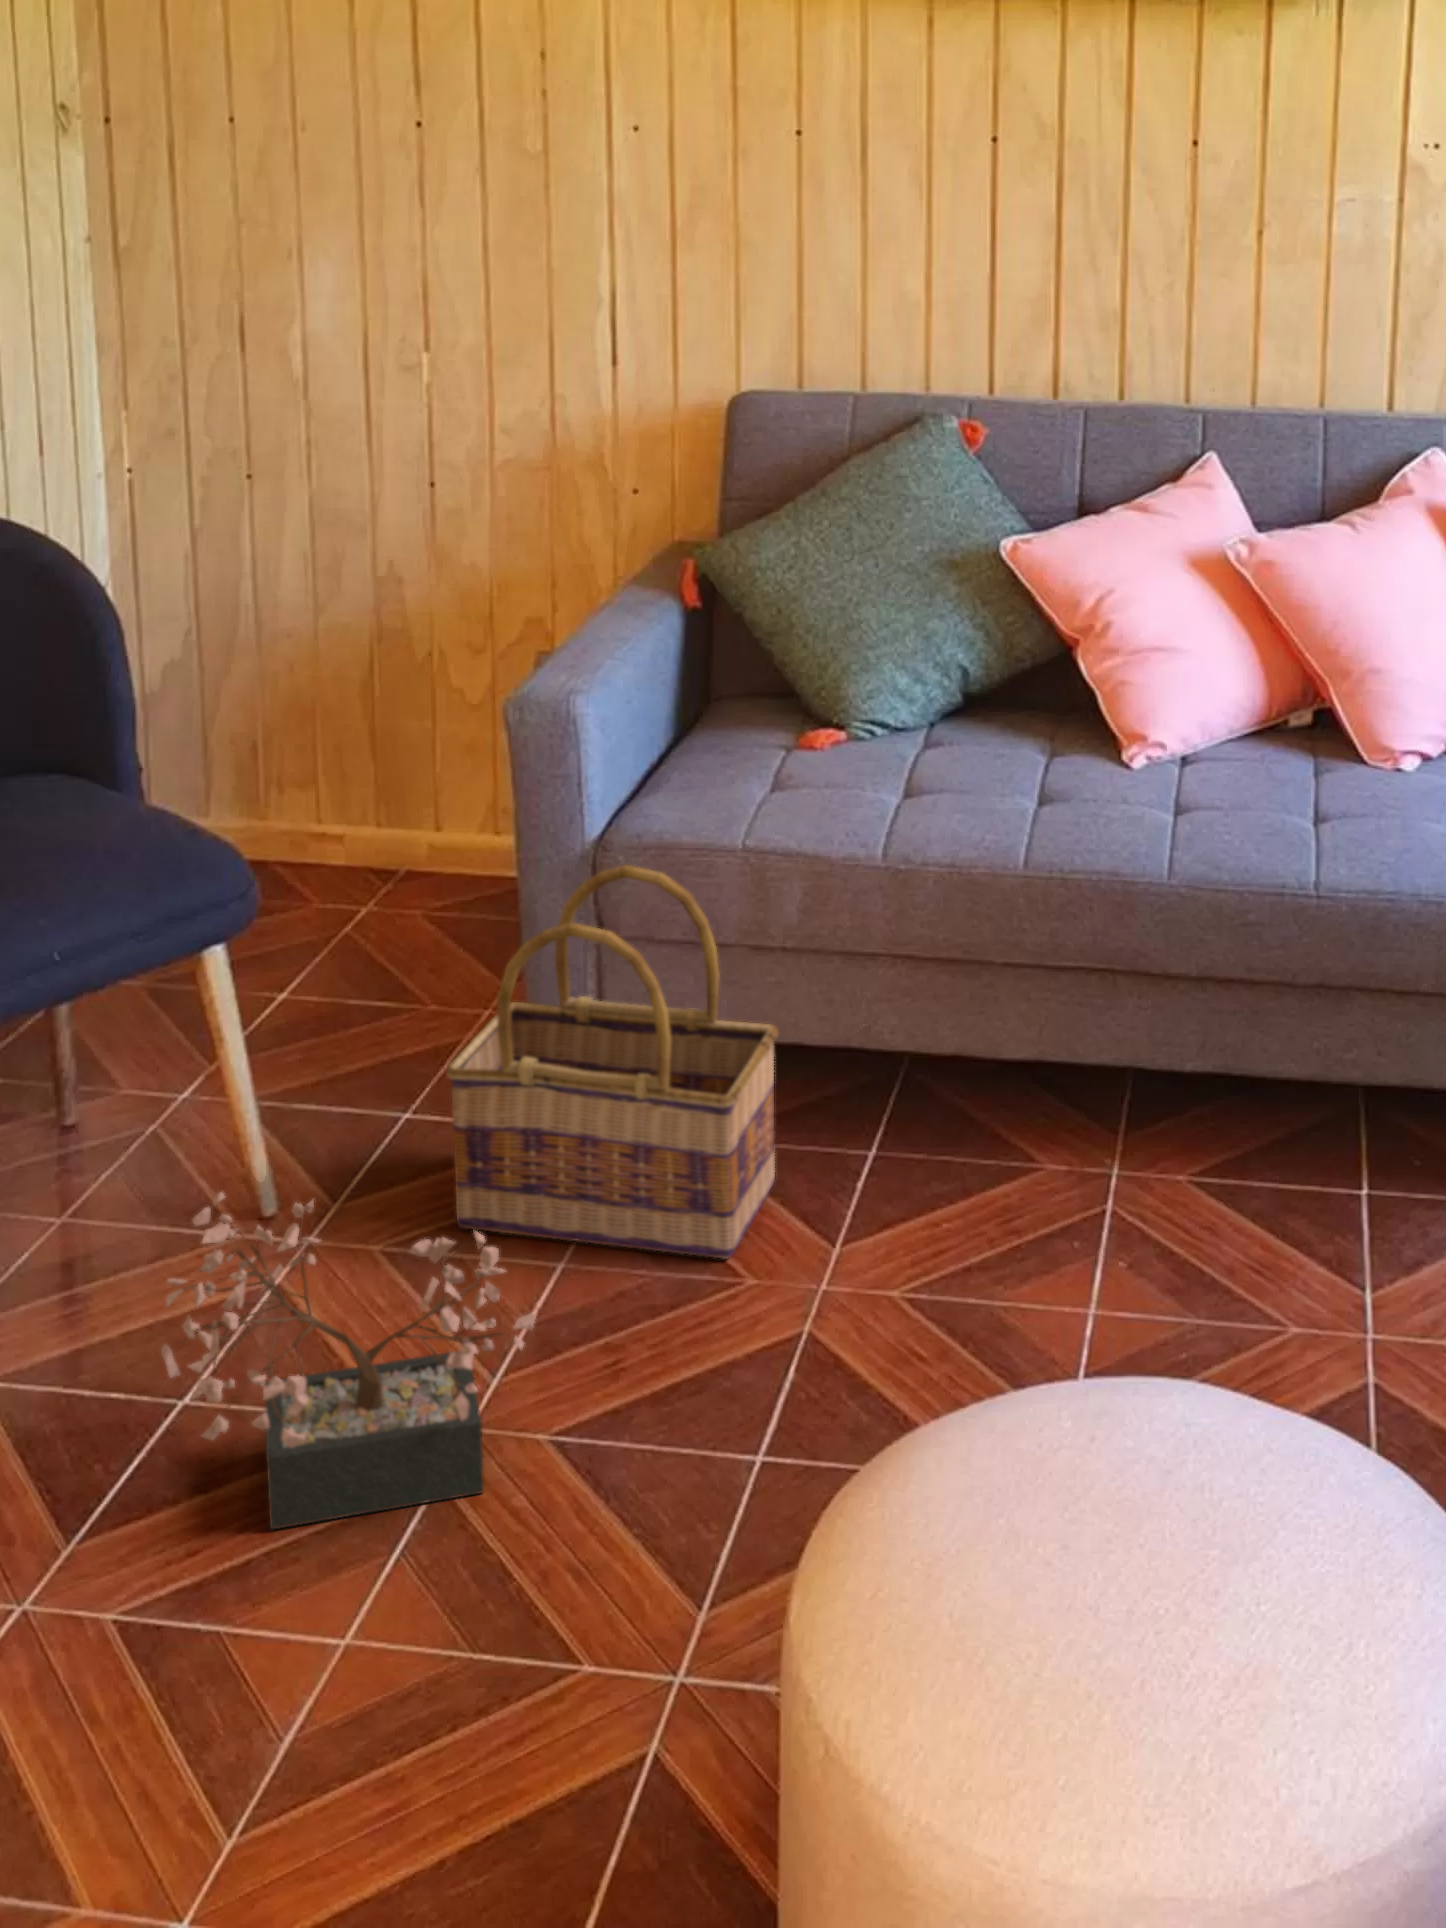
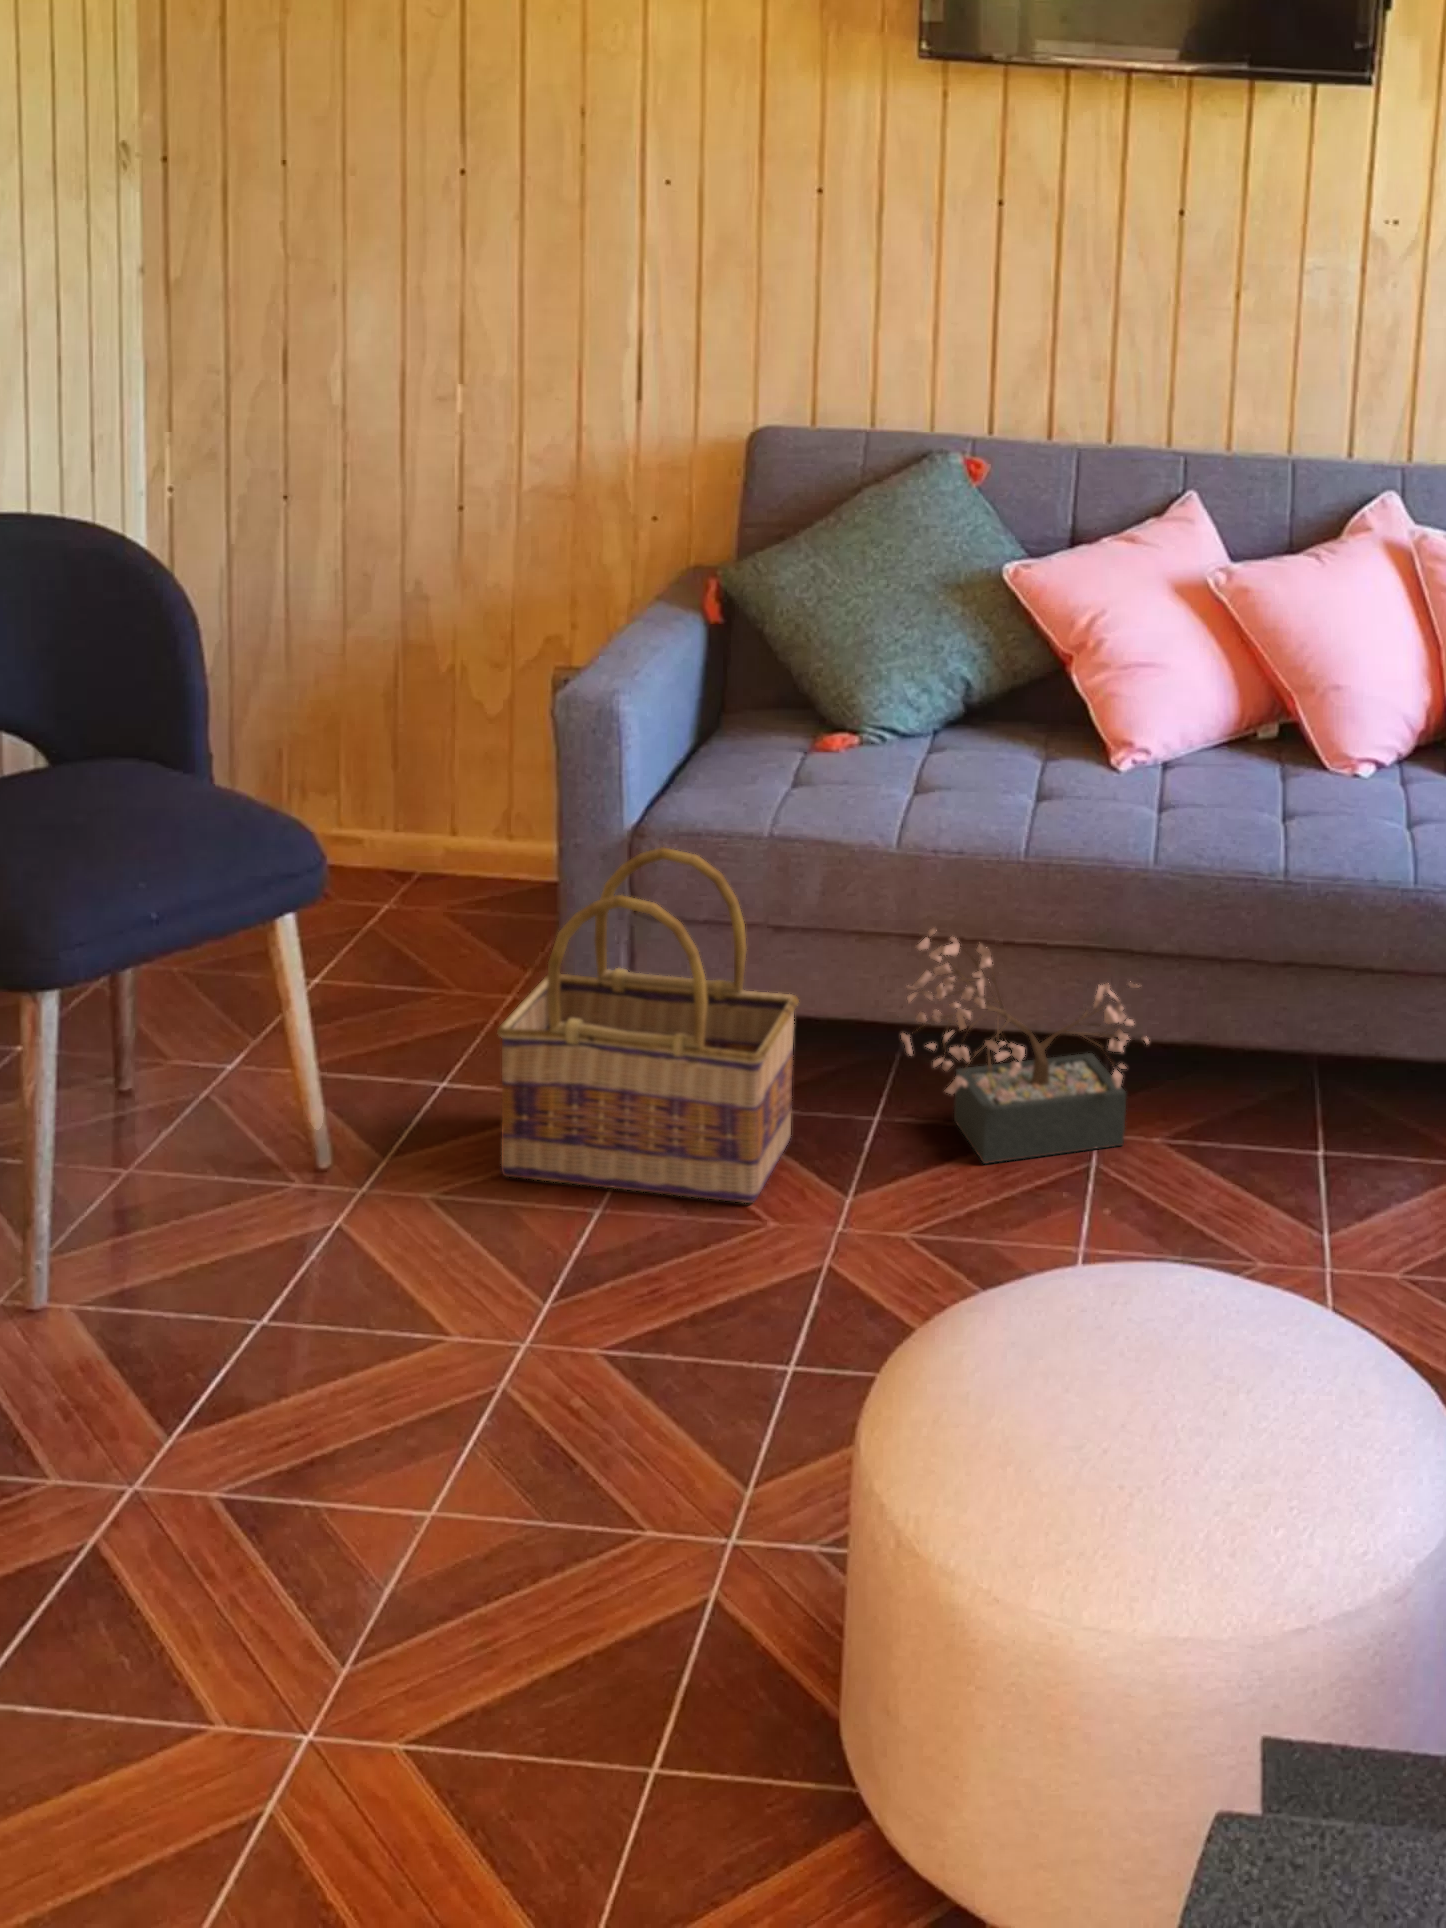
decorative plant: present [161,1192,536,1529] -> present [901,928,1148,1164]

